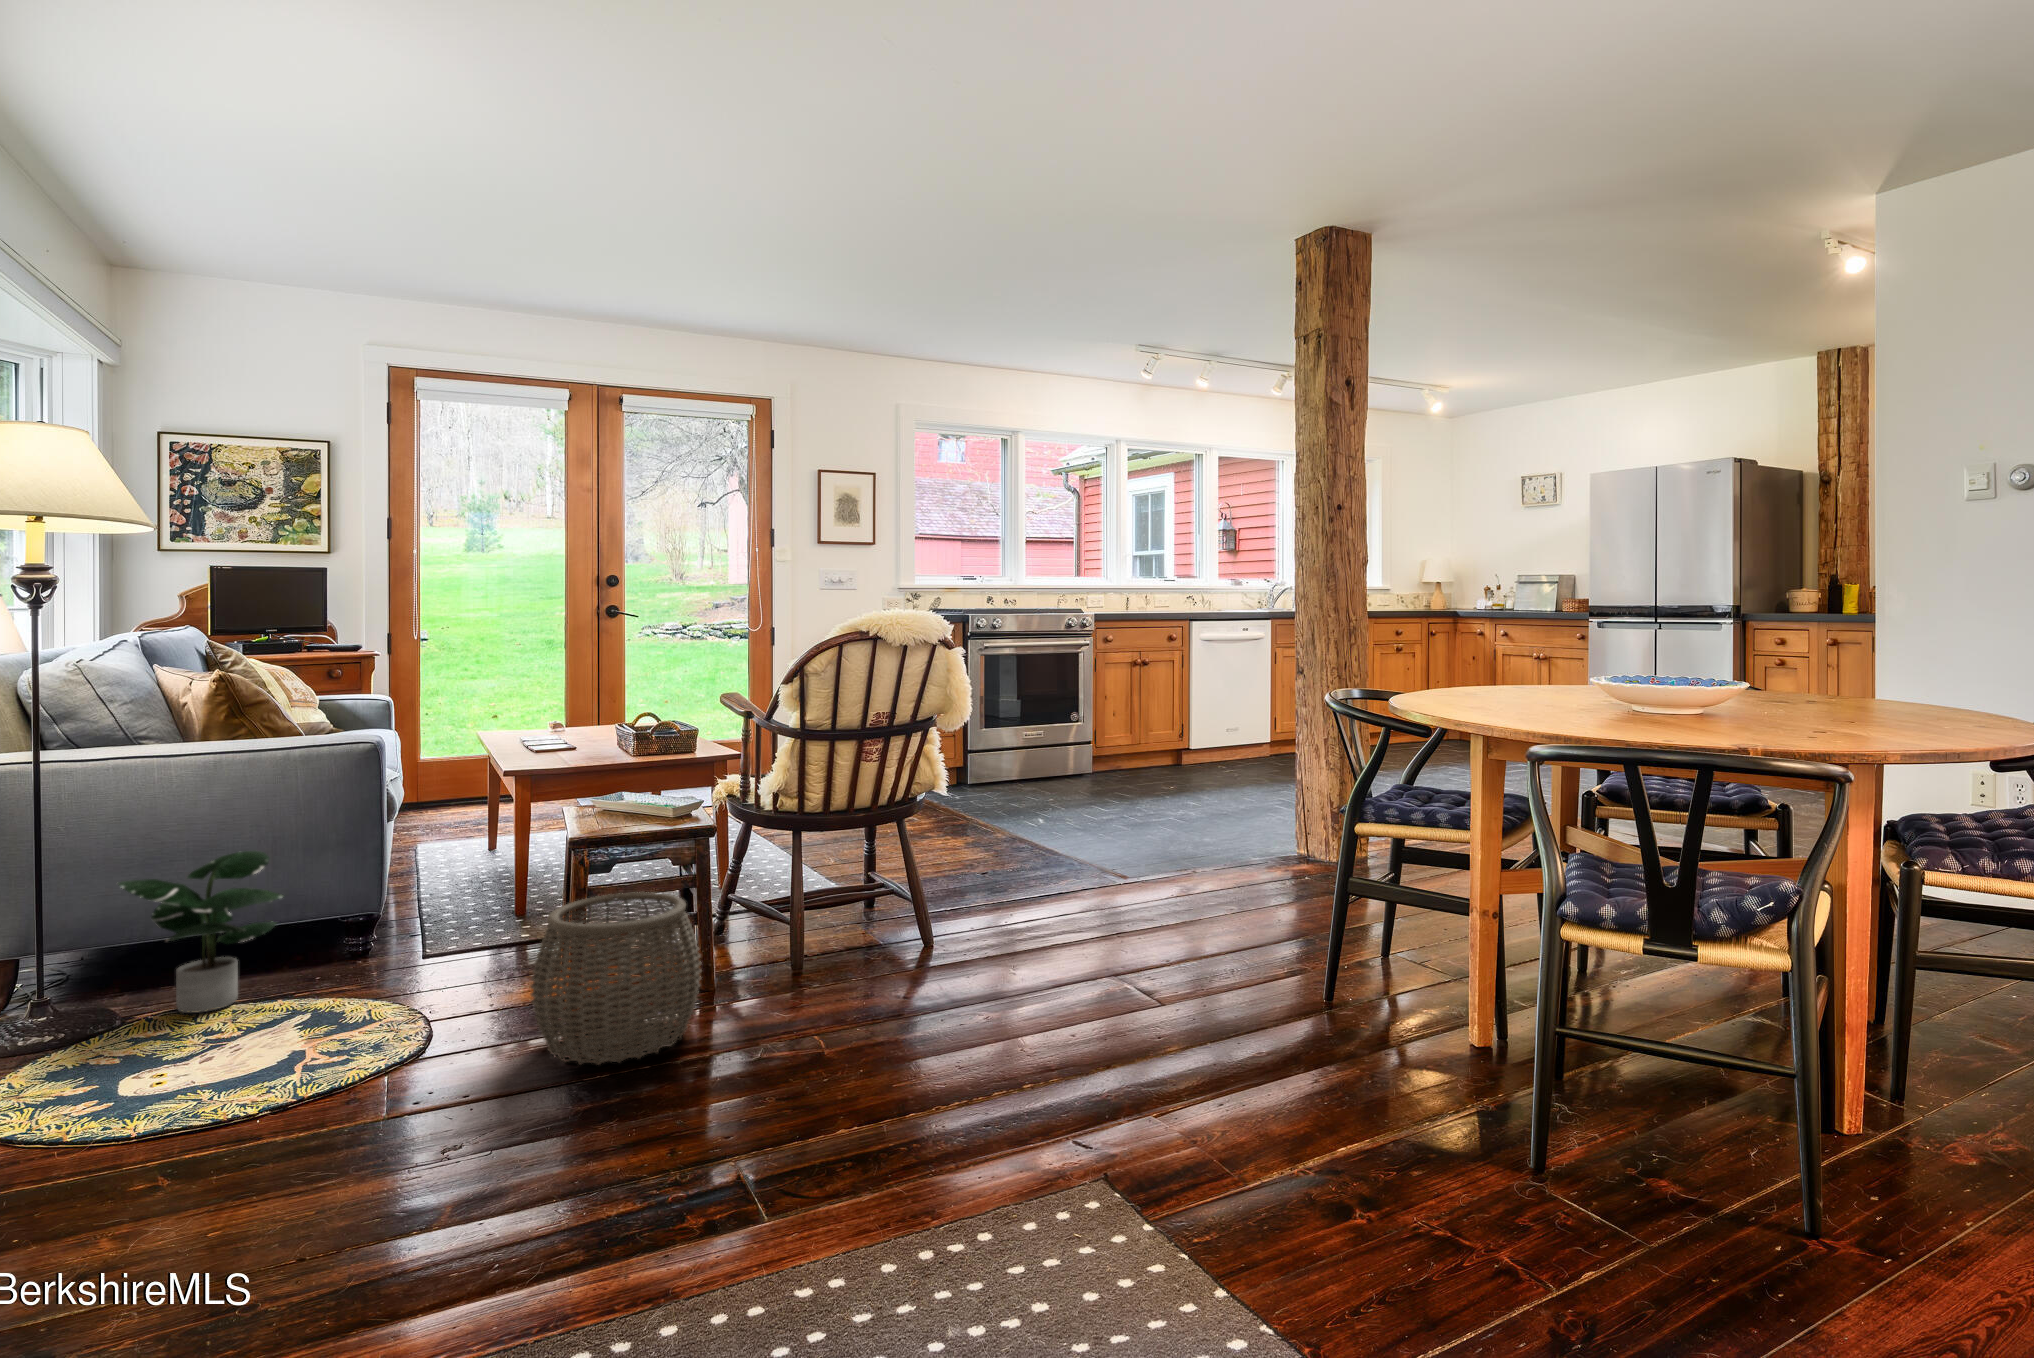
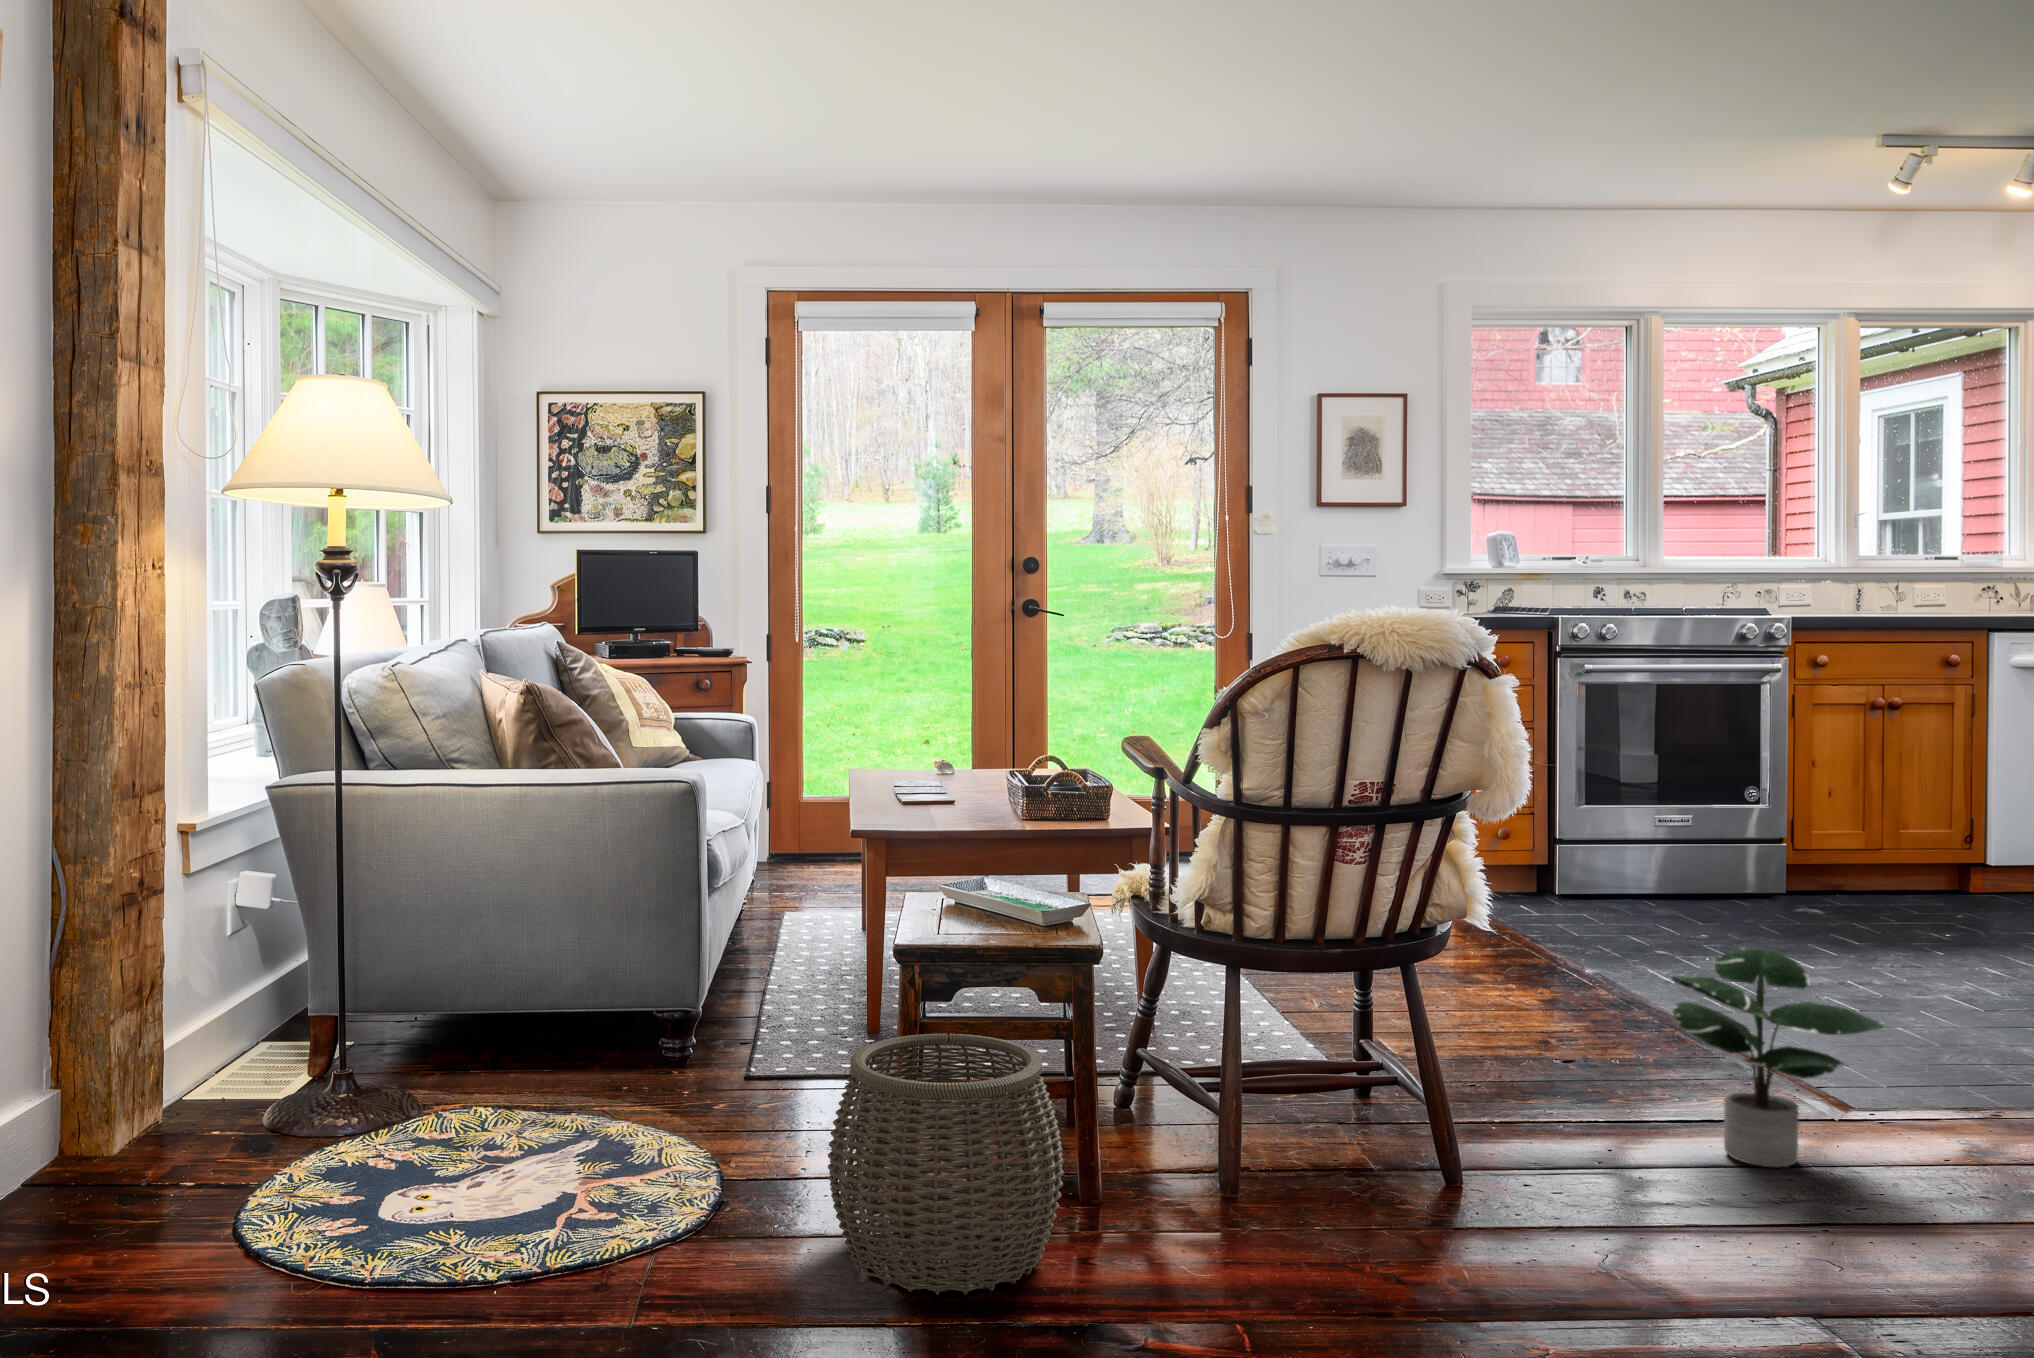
potted plant: present [118,850,283,1013] -> present [1672,948,1884,1167]

